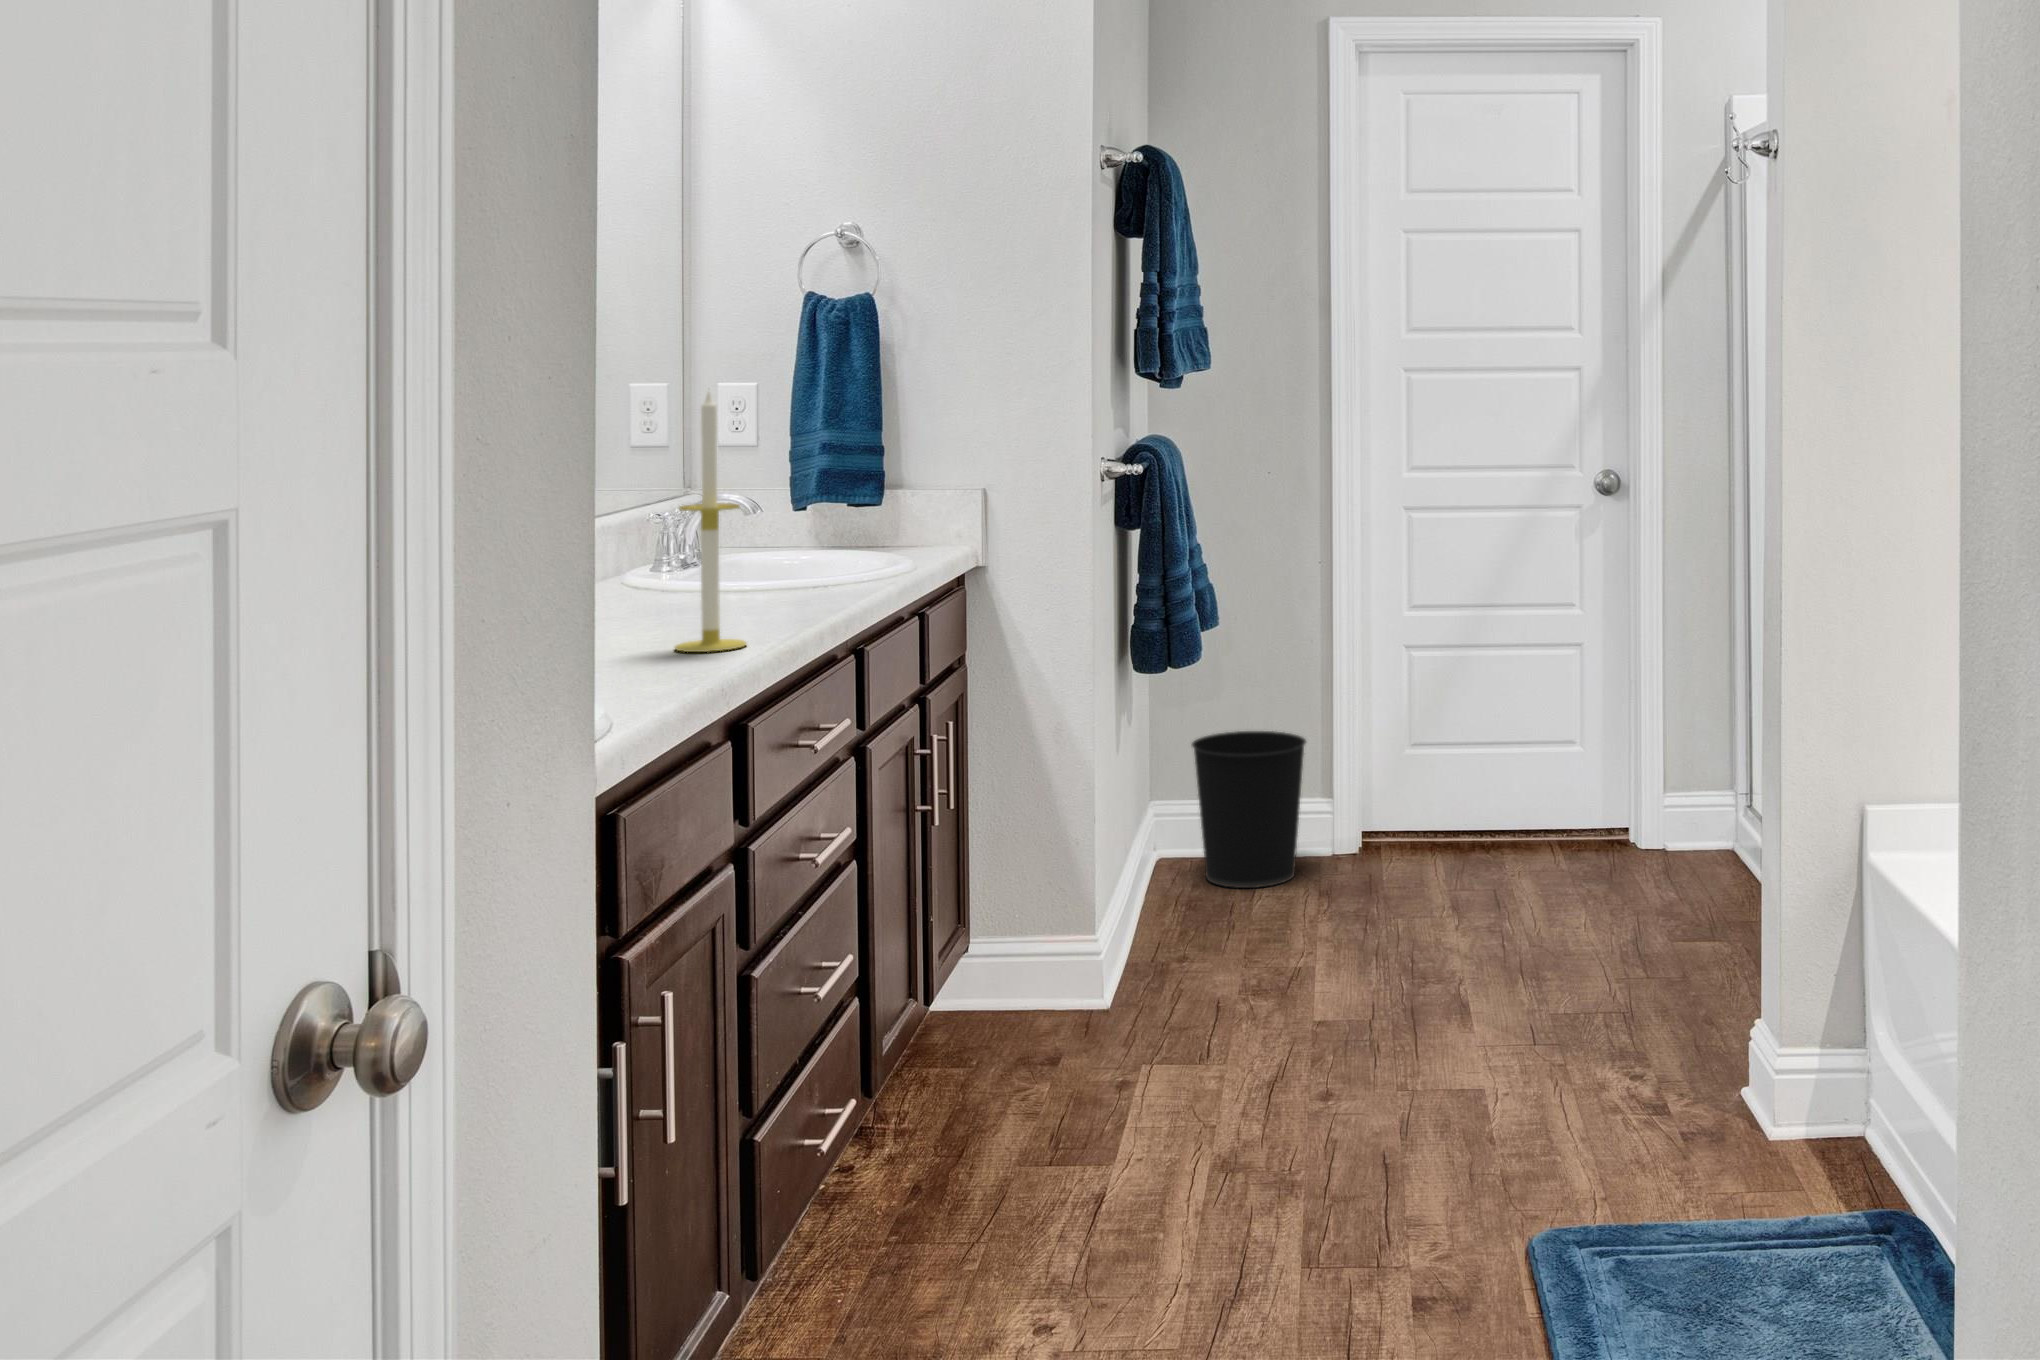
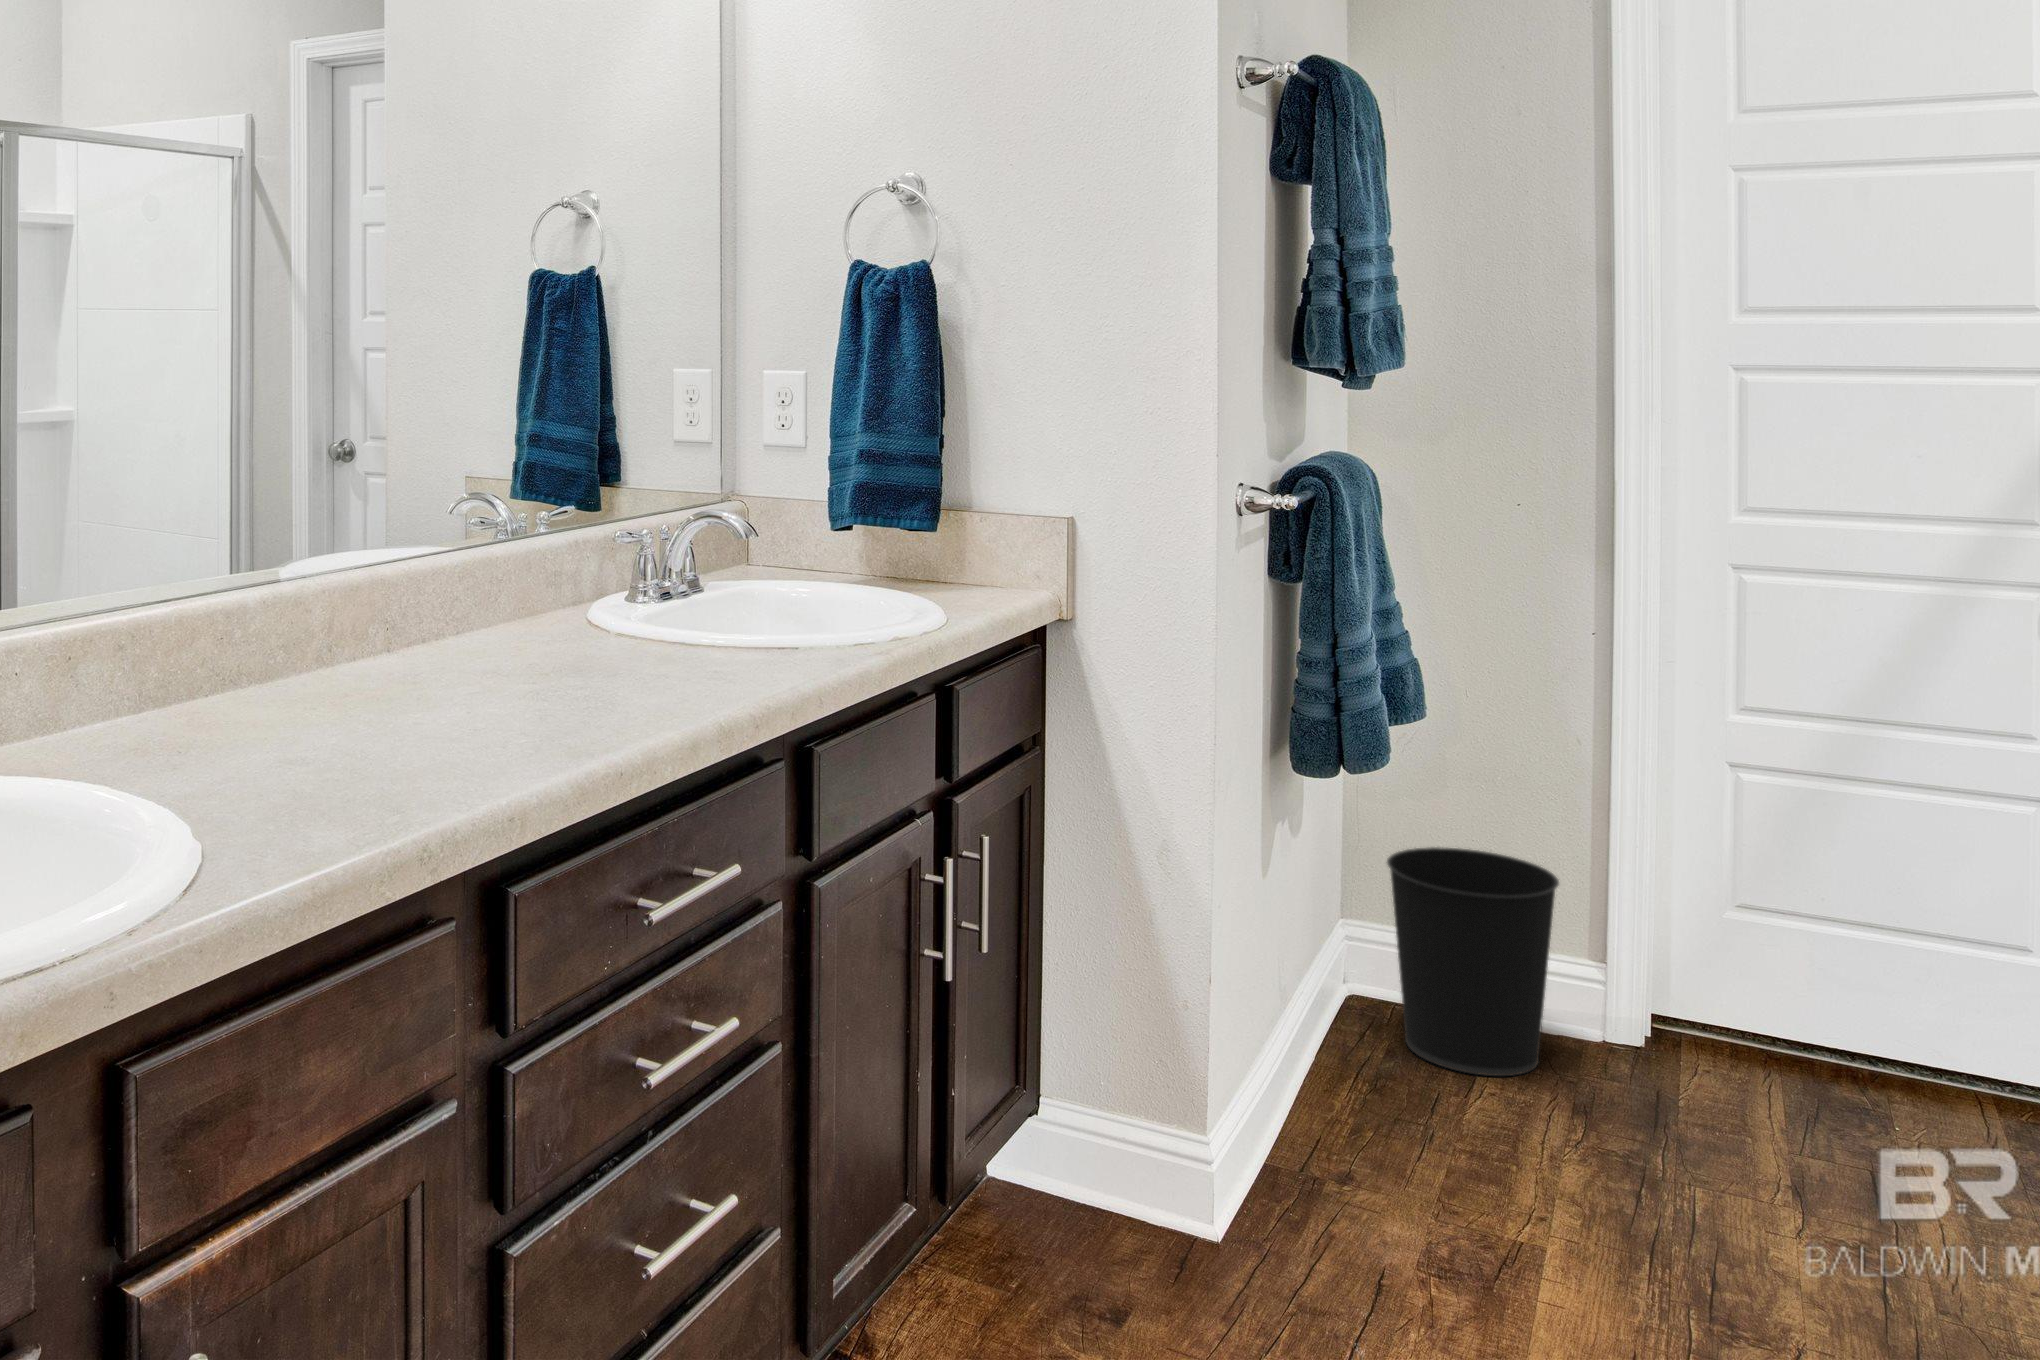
candle: present [675,392,746,652] -> none [470,388,565,760]

